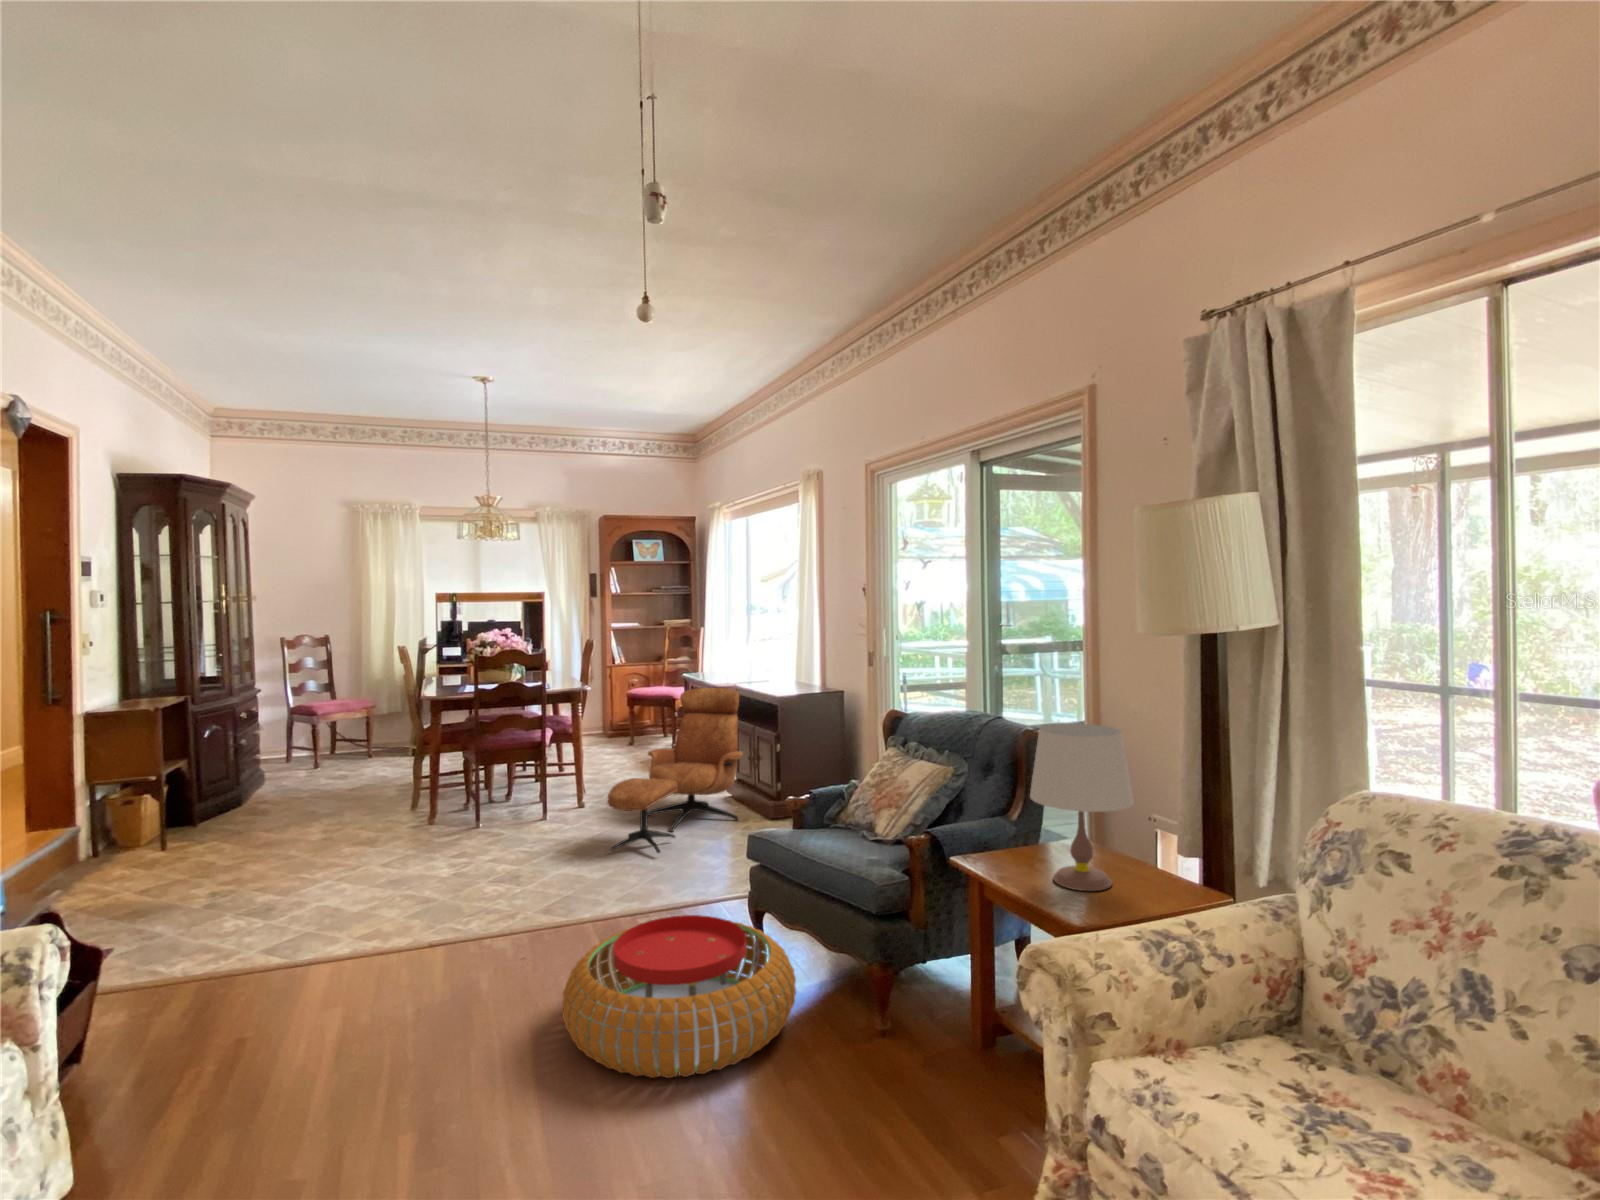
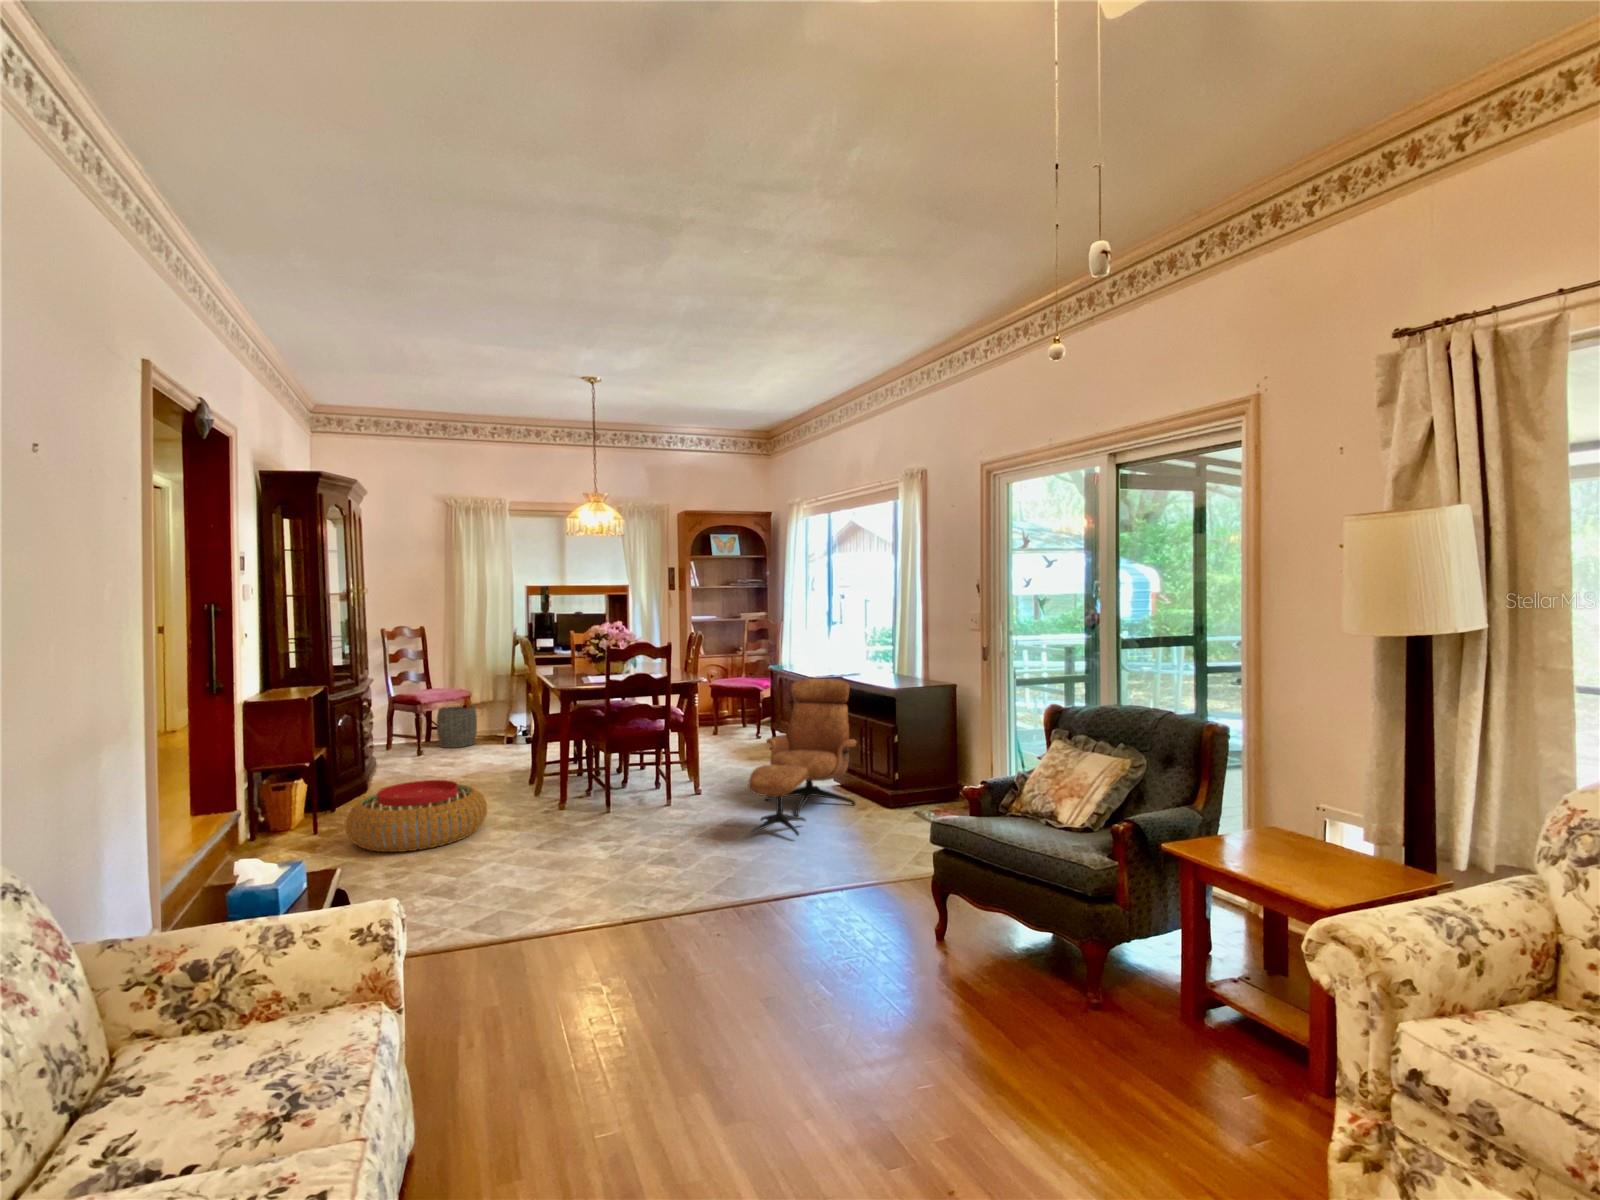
woven basket: none [335,717,379,761] -> present [437,705,477,748]
table lamp: present [1030,724,1134,891] -> none [1249,717,1356,871]
pouf: present [562,915,796,1078] -> present [346,780,487,852]

